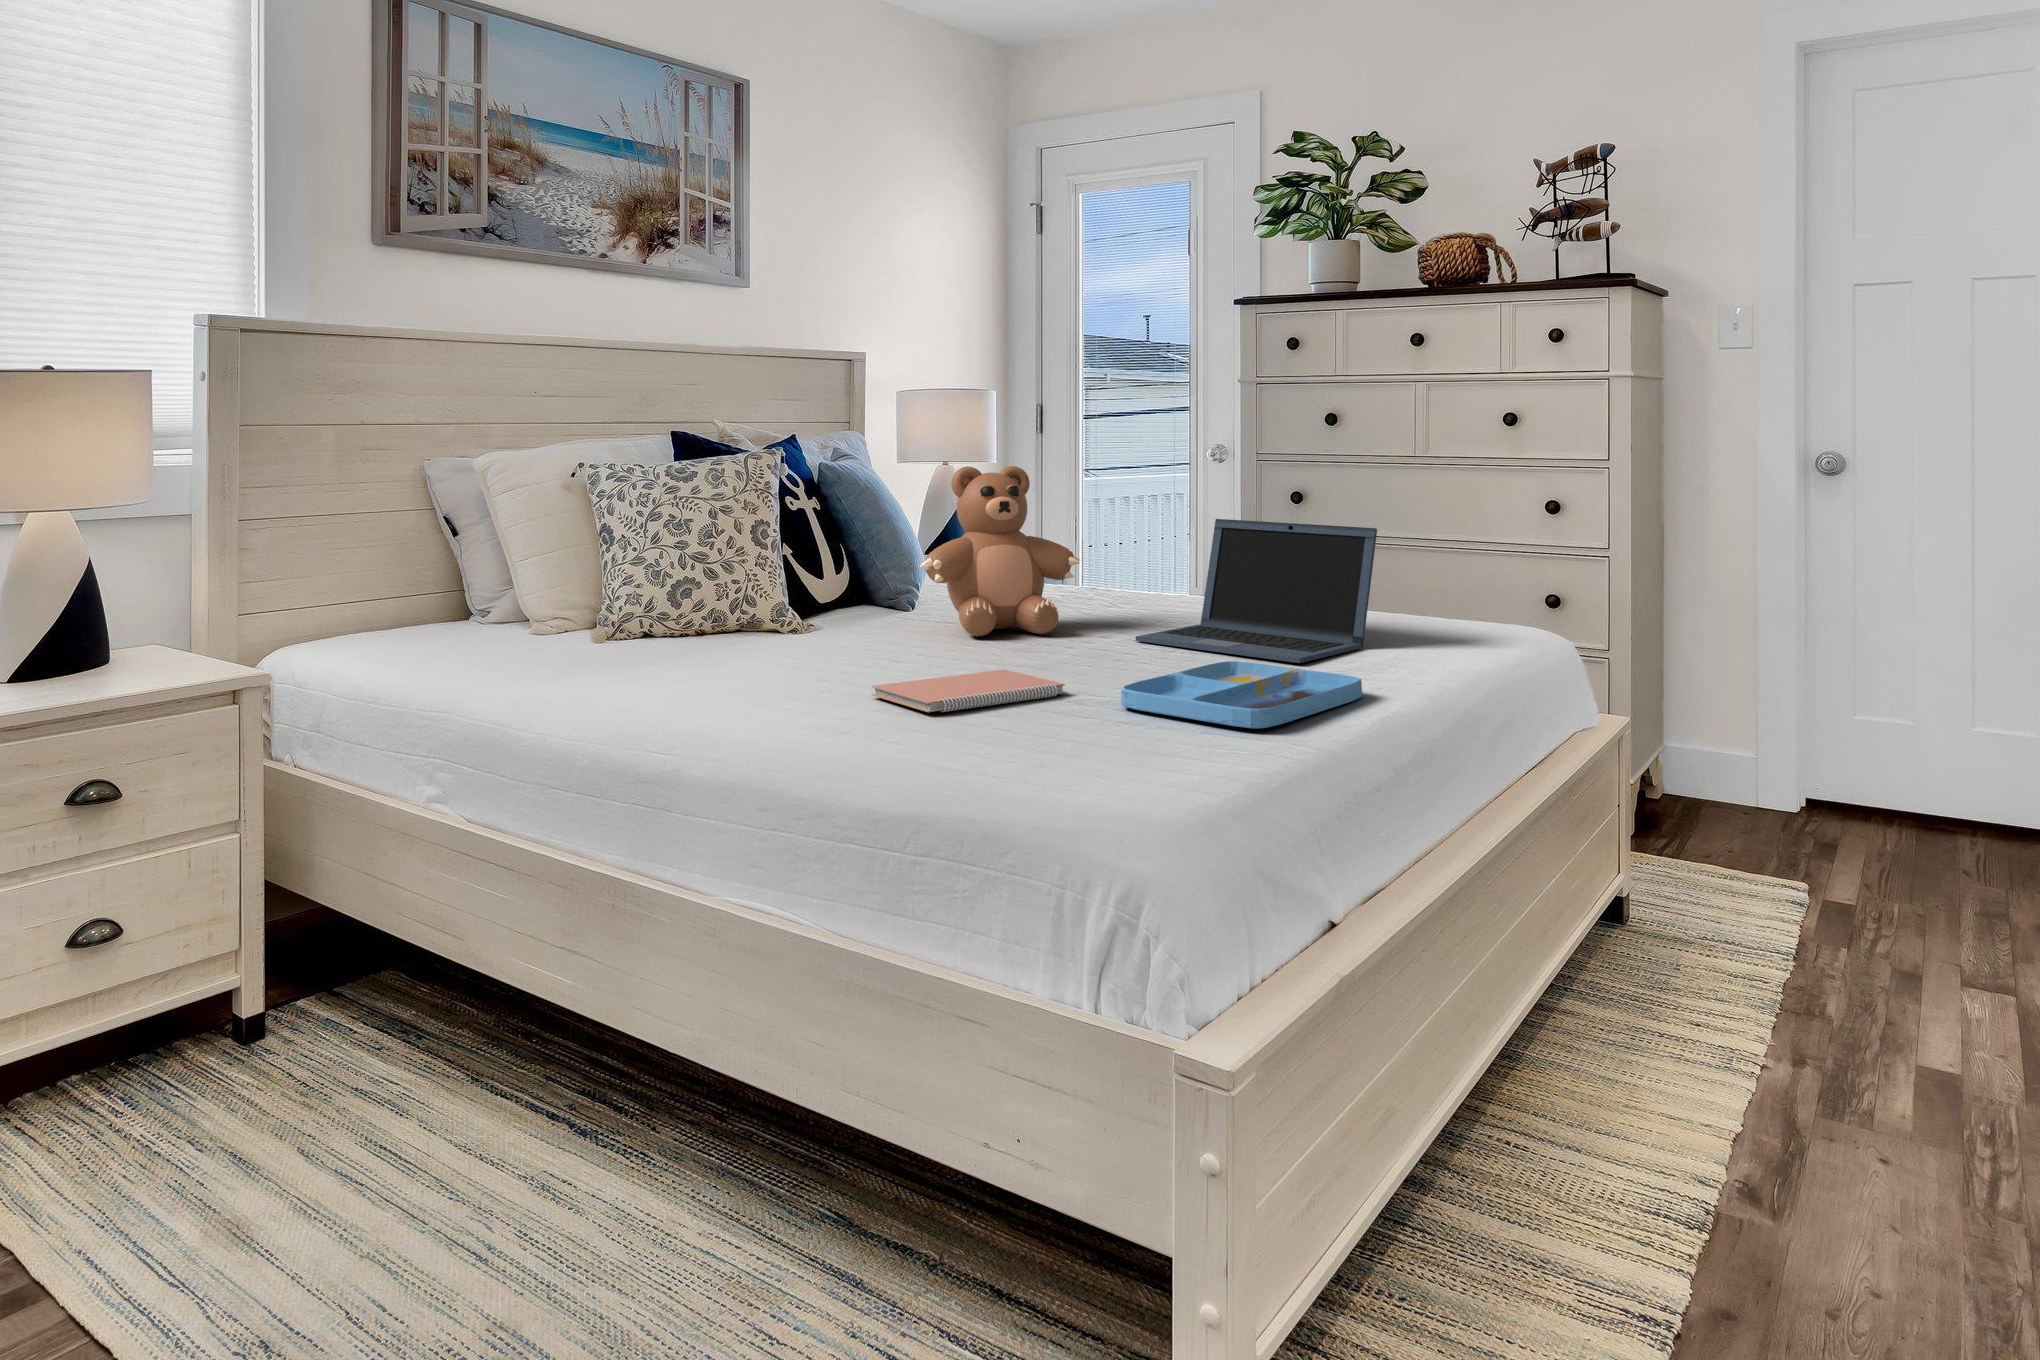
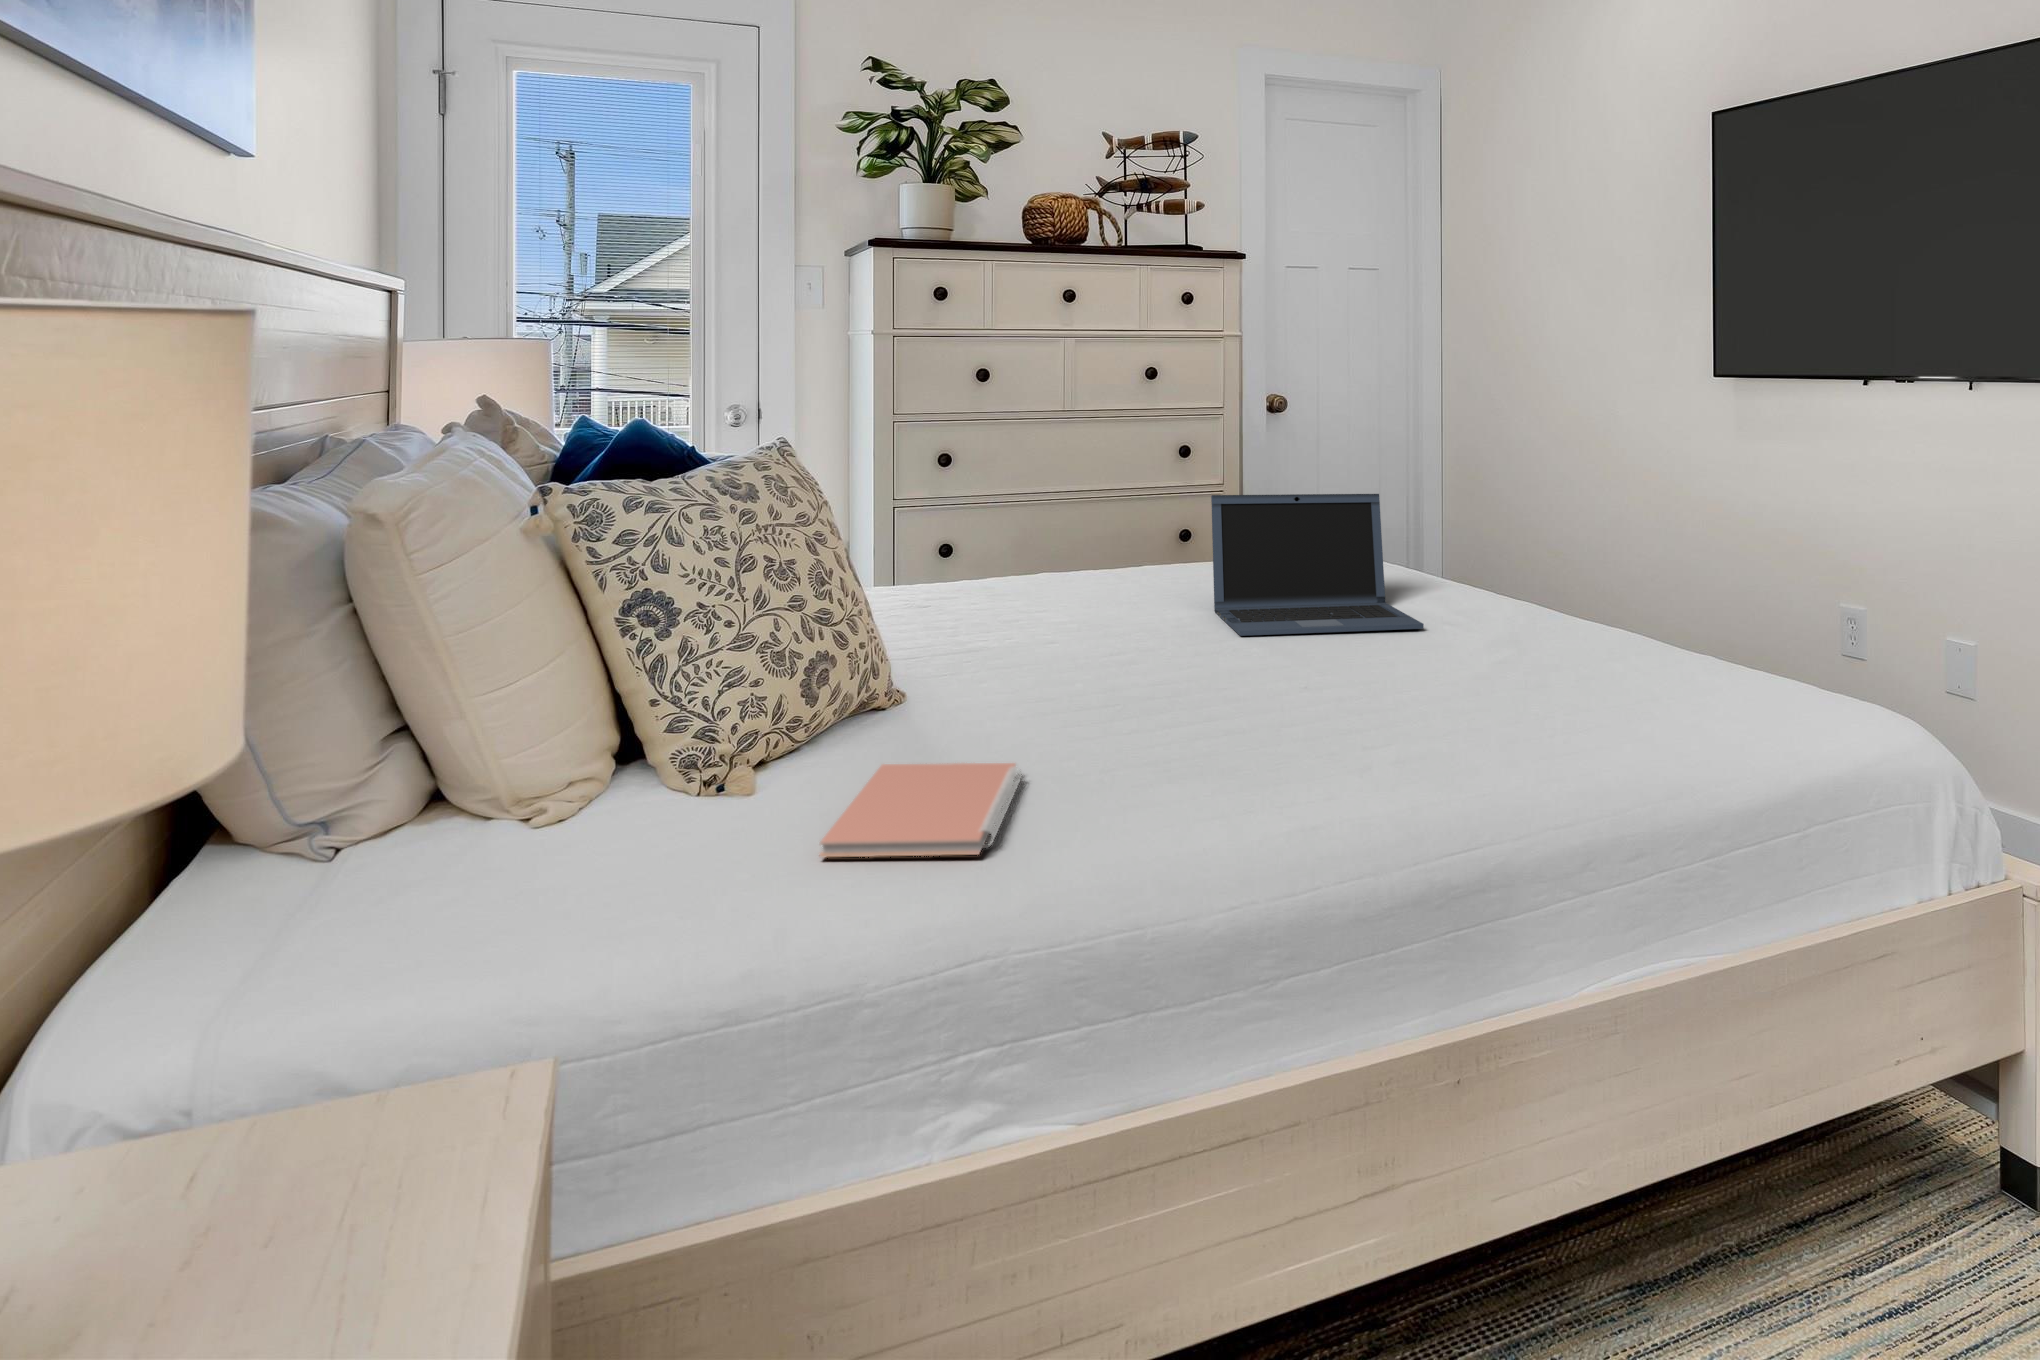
teddy bear: present [919,466,1080,636] -> none [1024,450,1163,664]
tray: present [1121,661,1362,728] -> none [1435,630,1652,697]
notebook: present [871,669,1065,712] -> present [820,763,1022,857]

